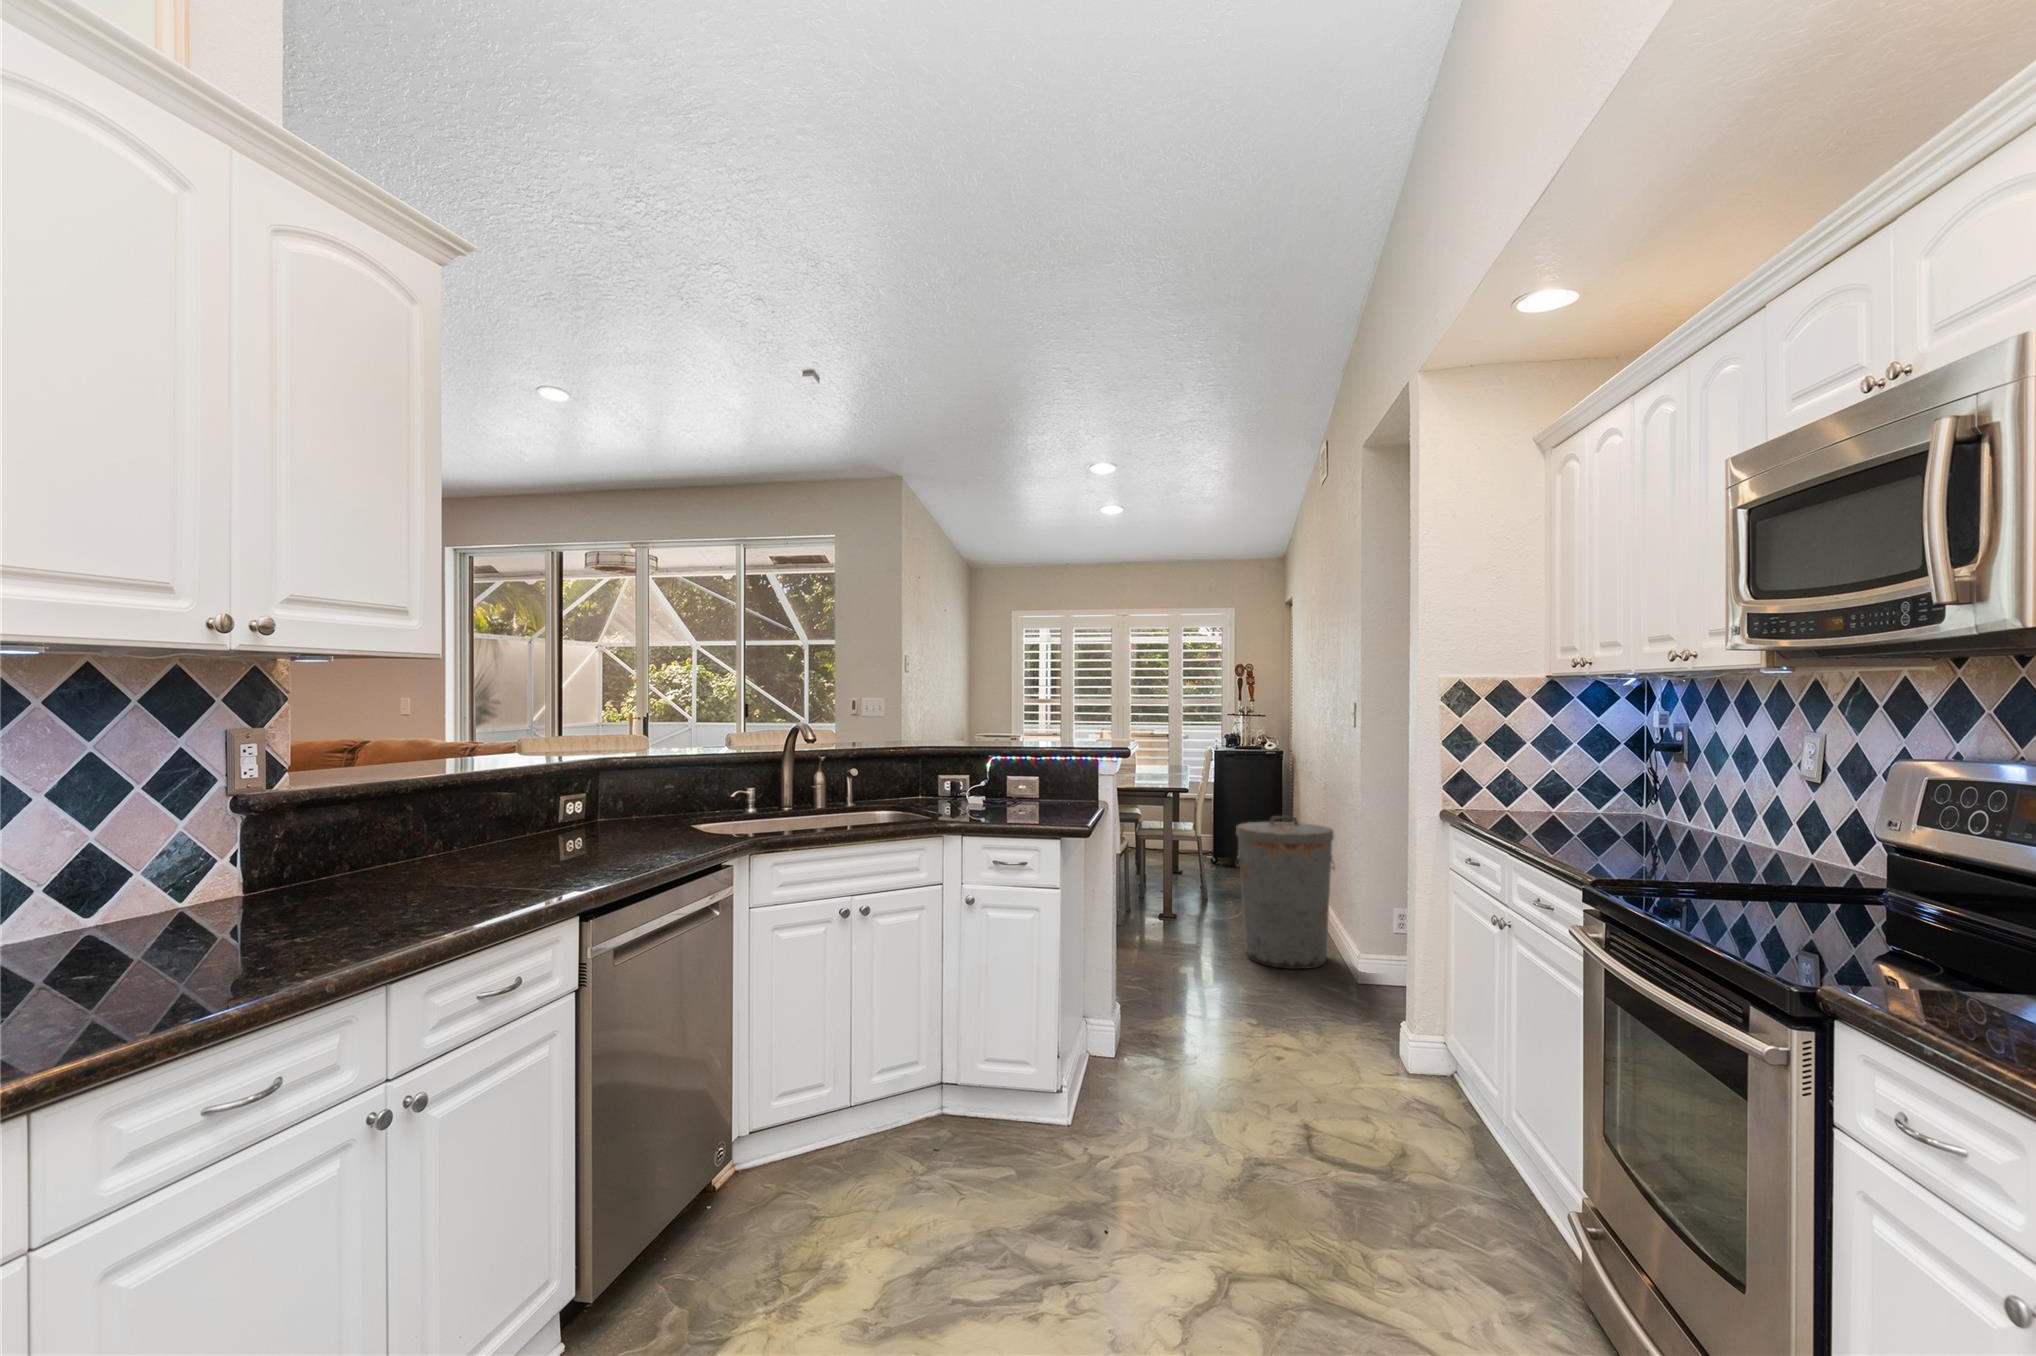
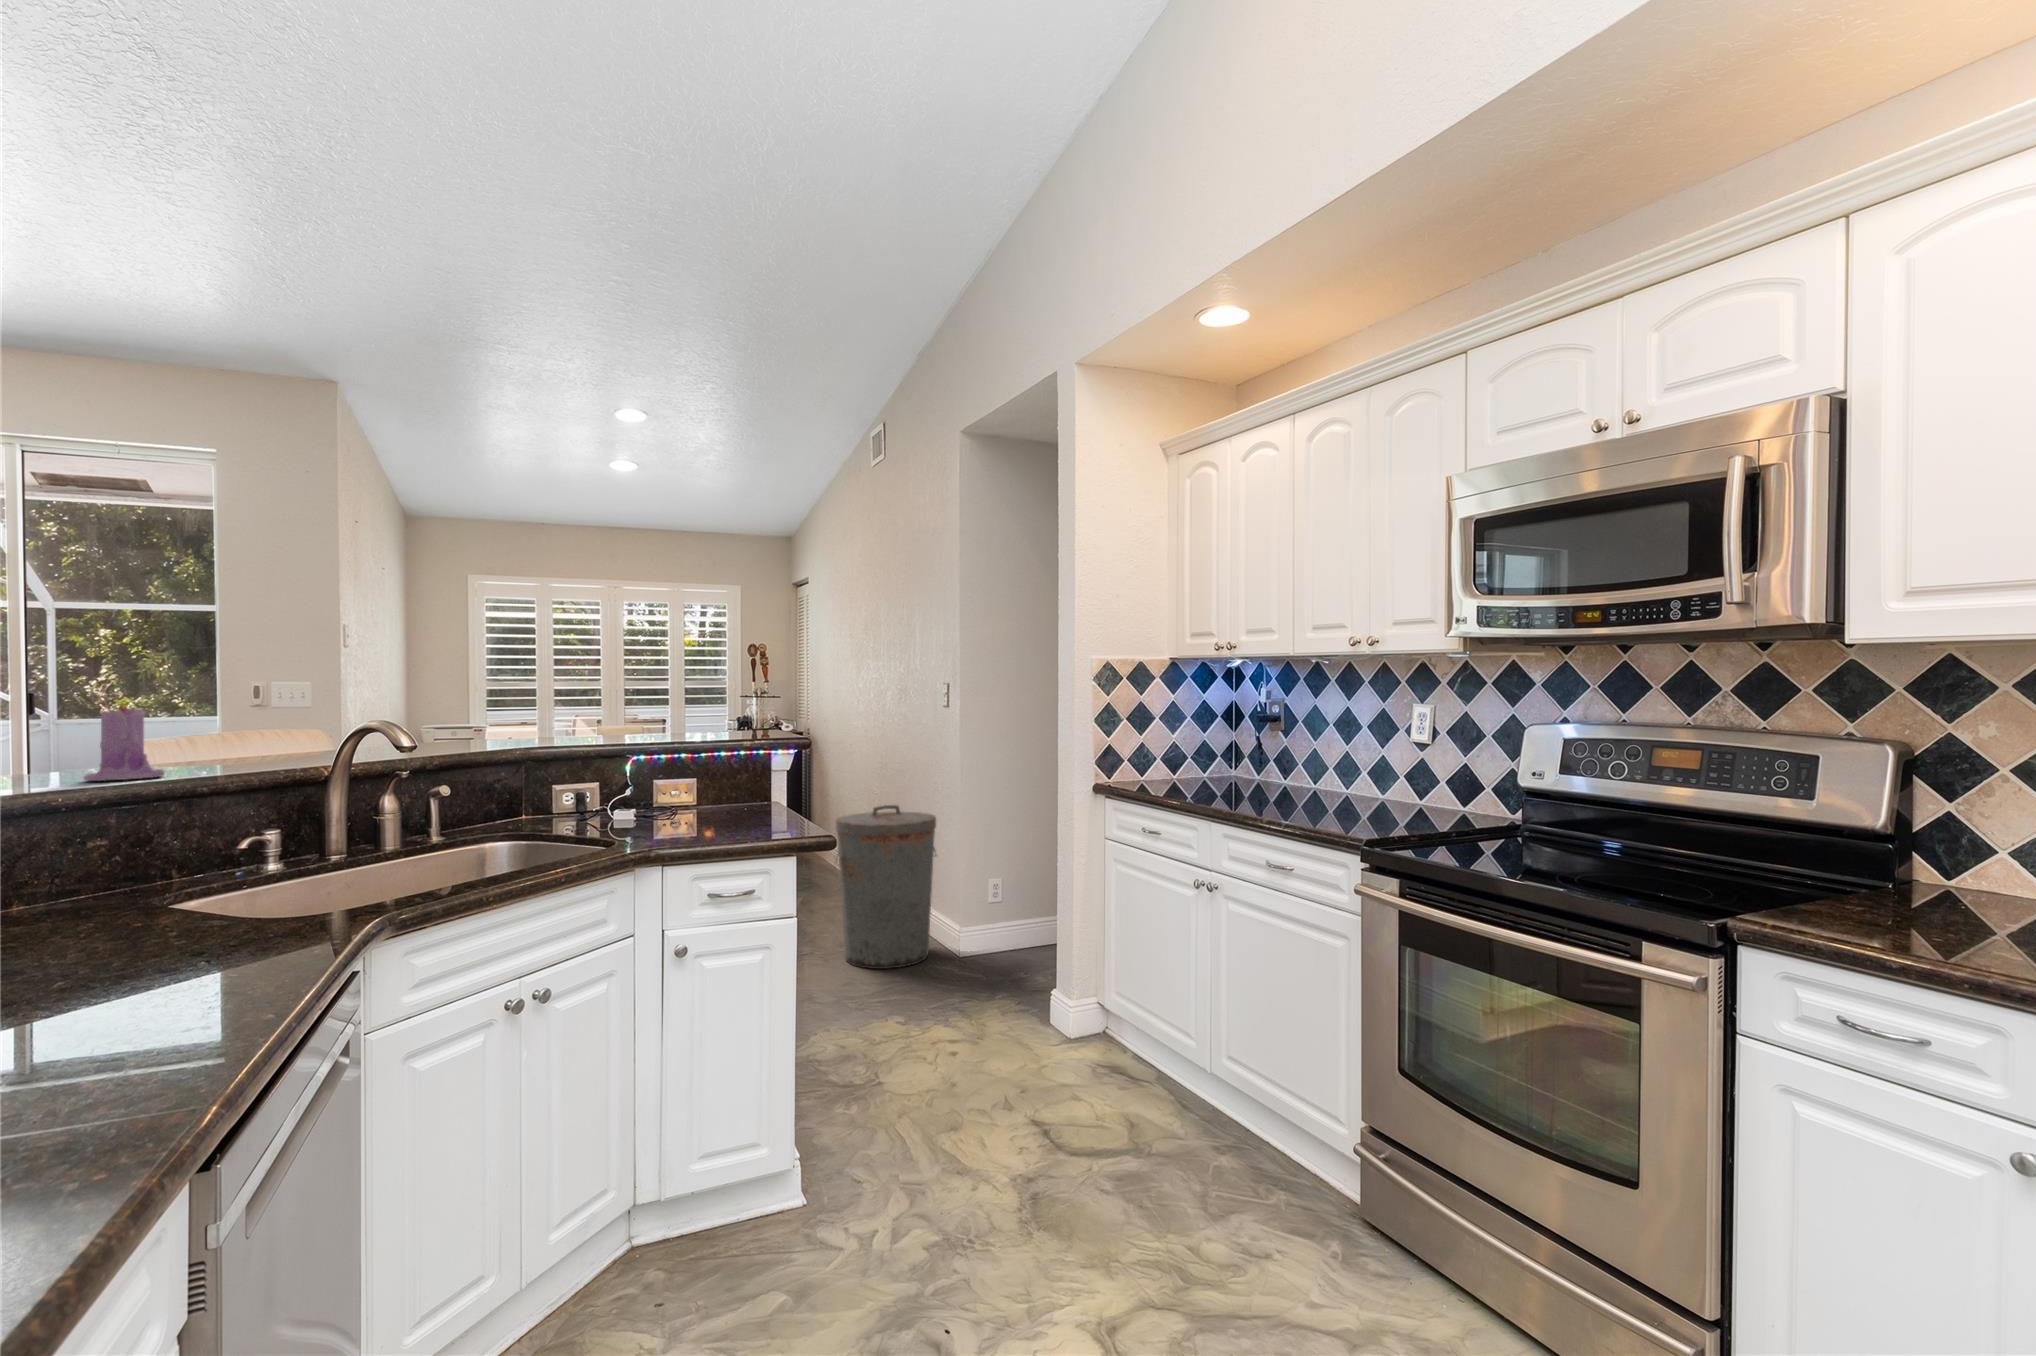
candle: none [677,707,712,752] -> present [84,702,165,781]

